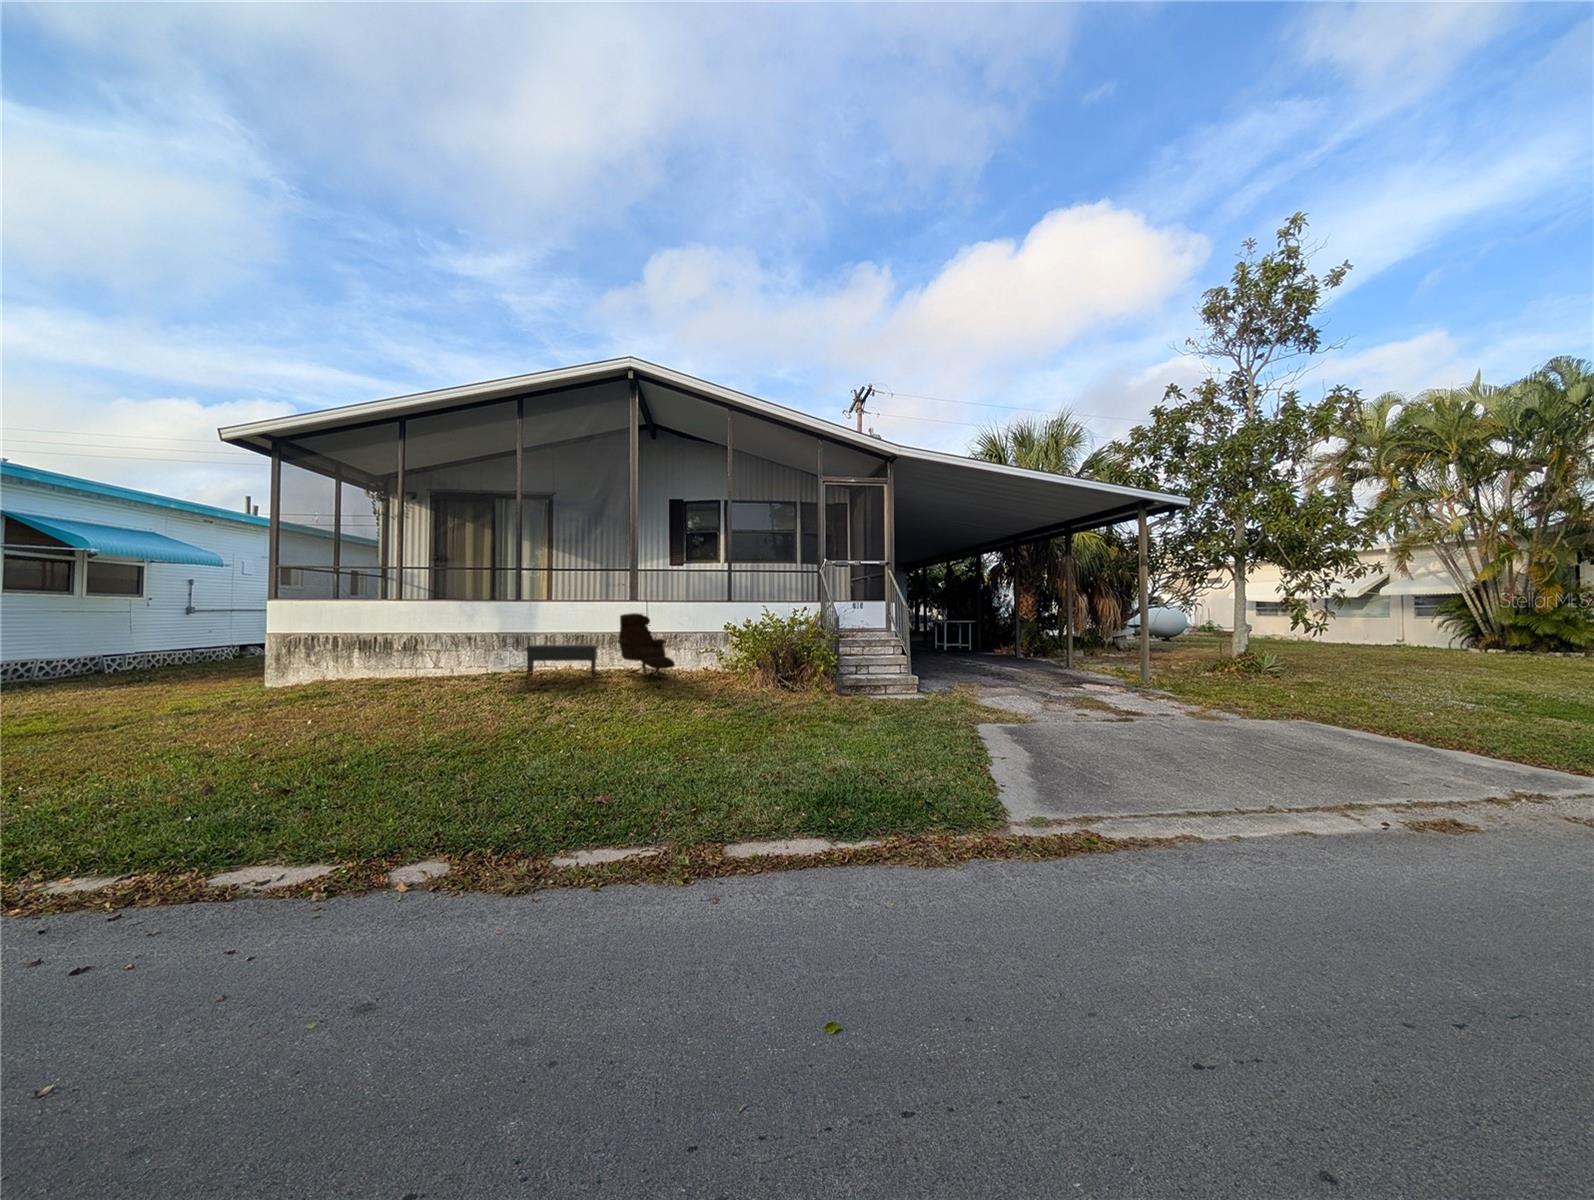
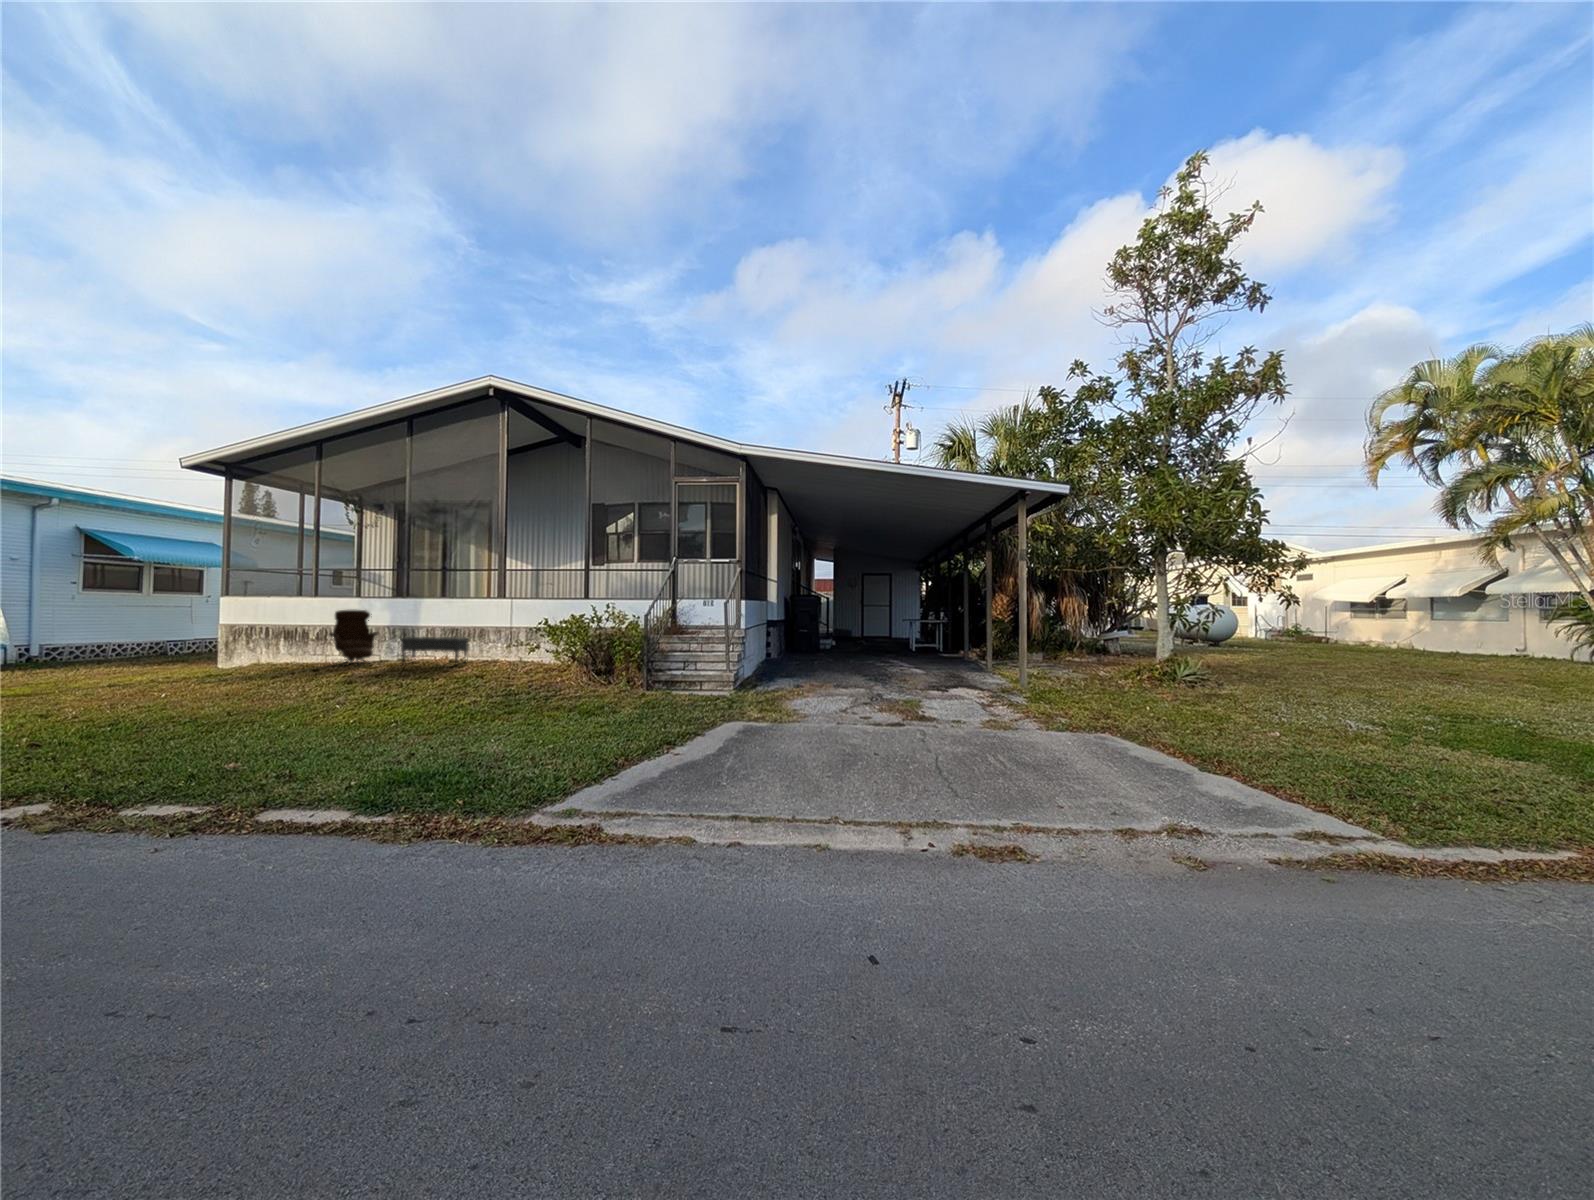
lounge chair: present [617,613,675,676] -> present [329,610,378,665]

